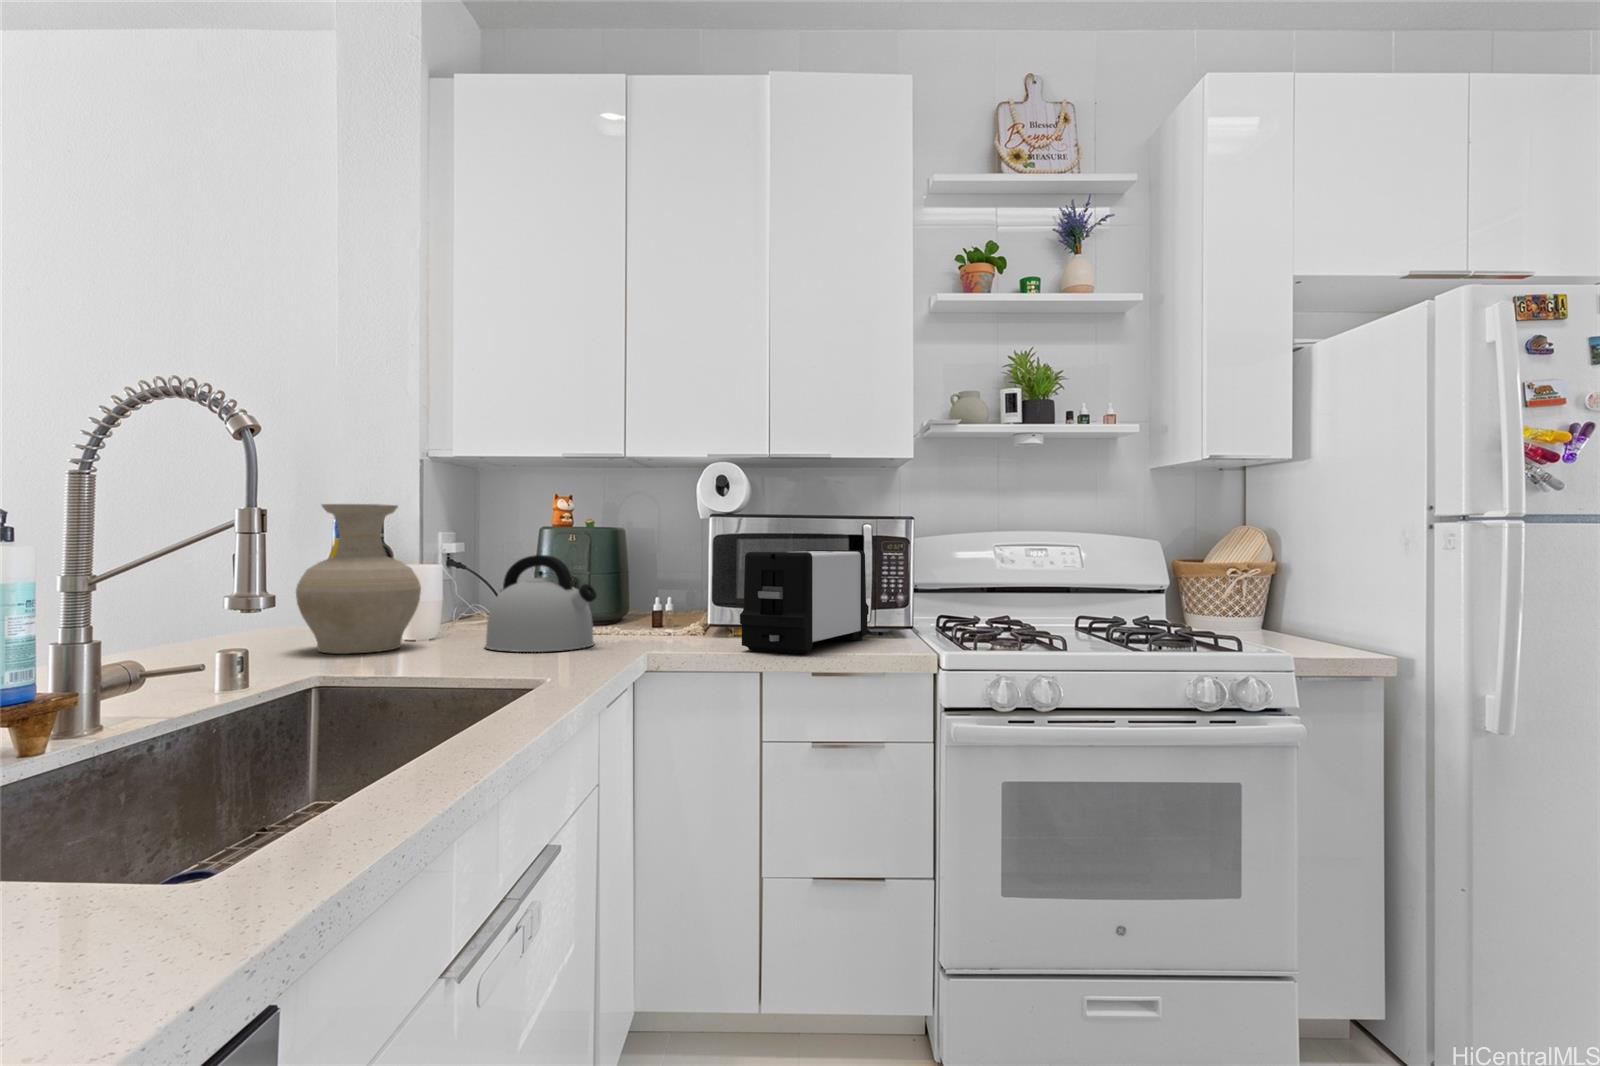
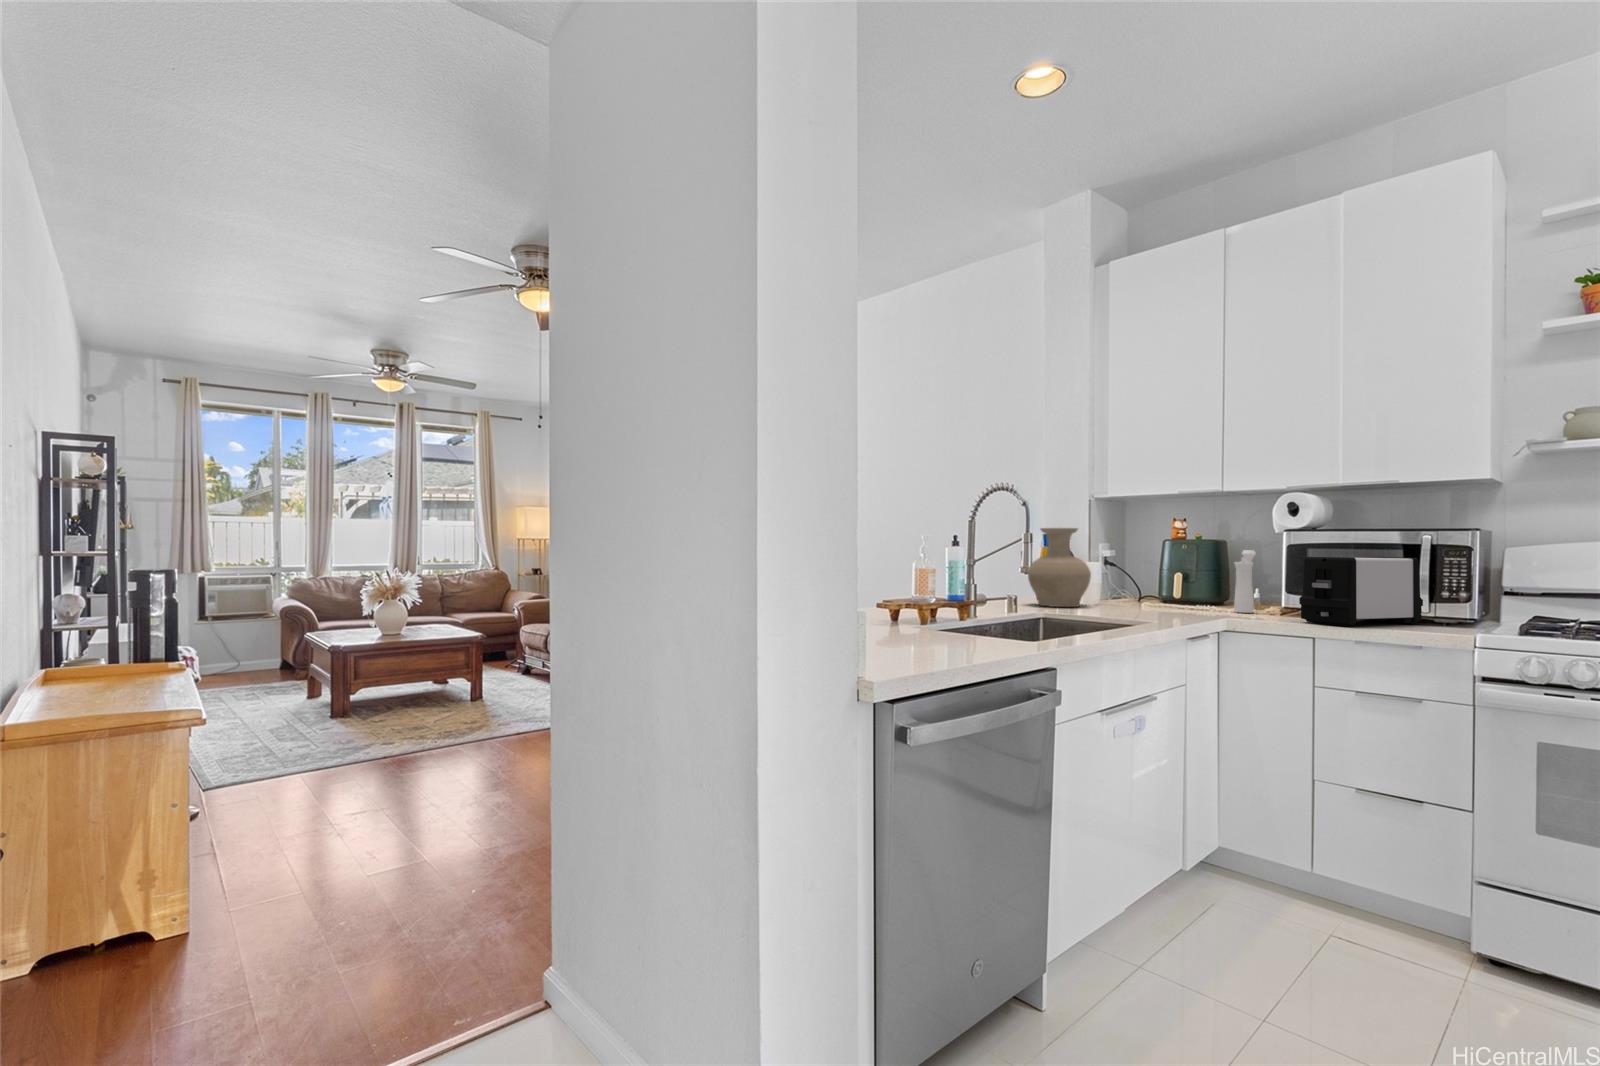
pepper mill: none [644,542,671,638] -> present [1234,550,1256,613]
kettle: present [485,555,597,652] -> none [1127,557,1197,613]

